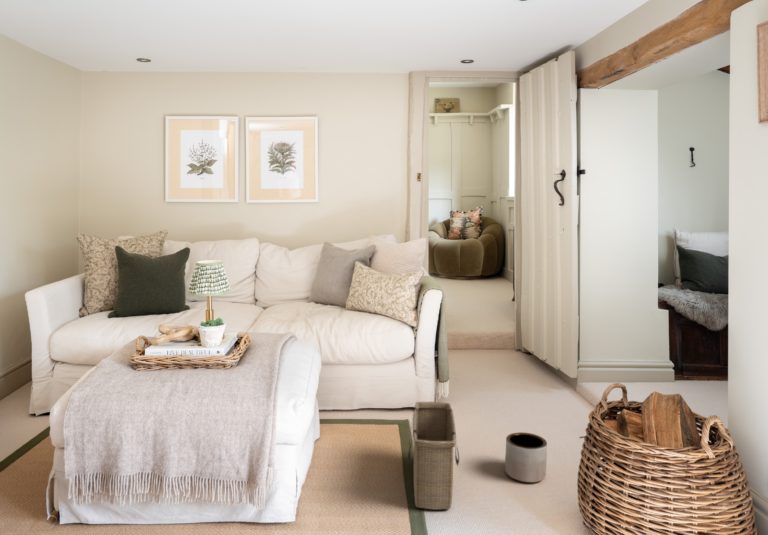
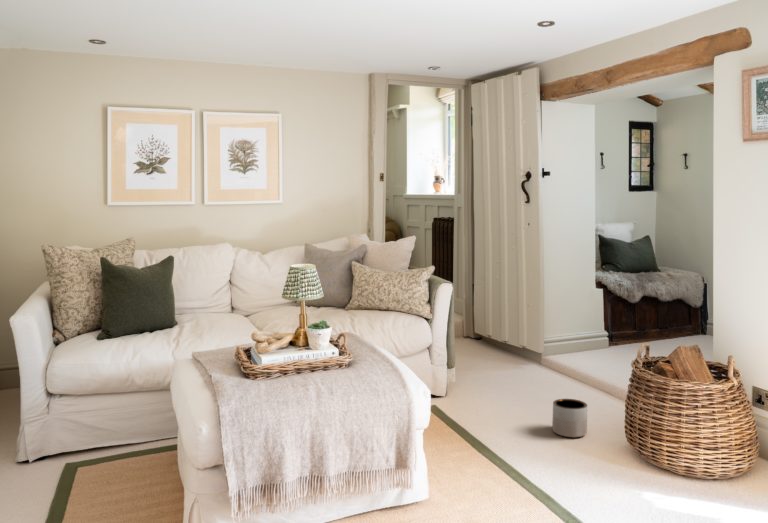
basket: present [408,402,459,510] -> none [478,381,545,466]

